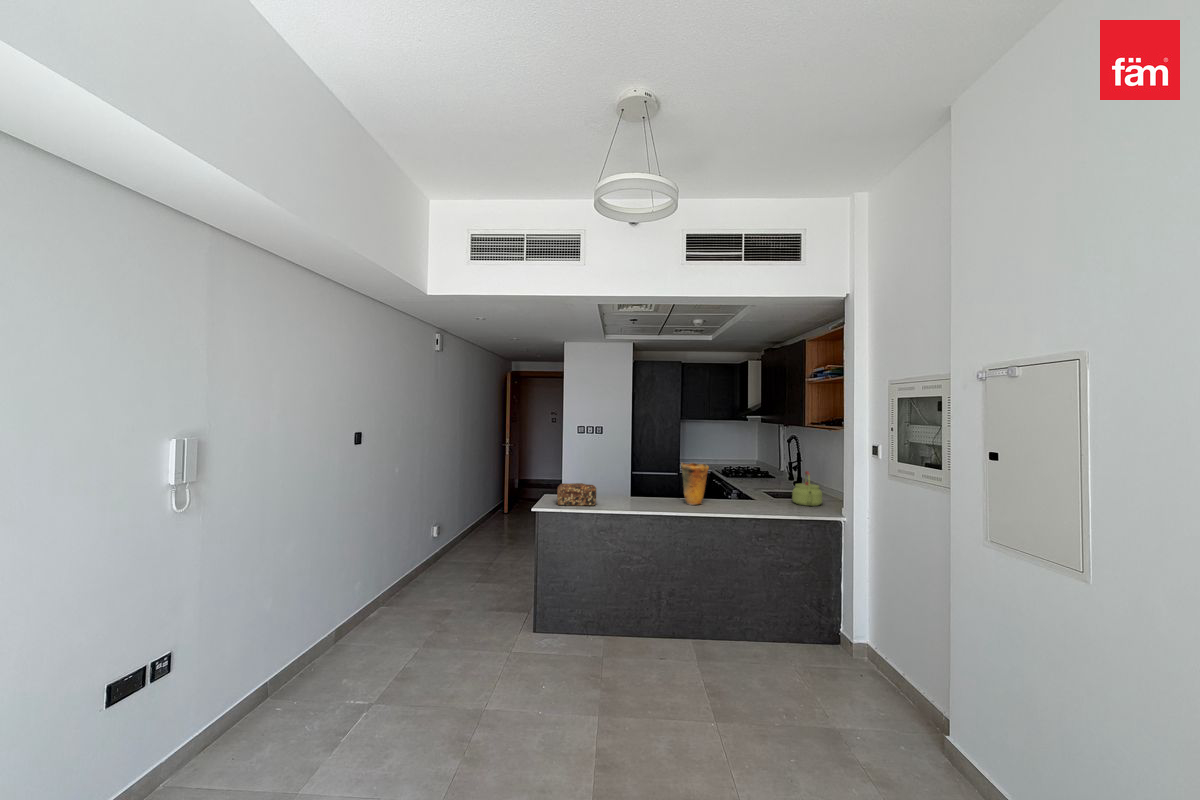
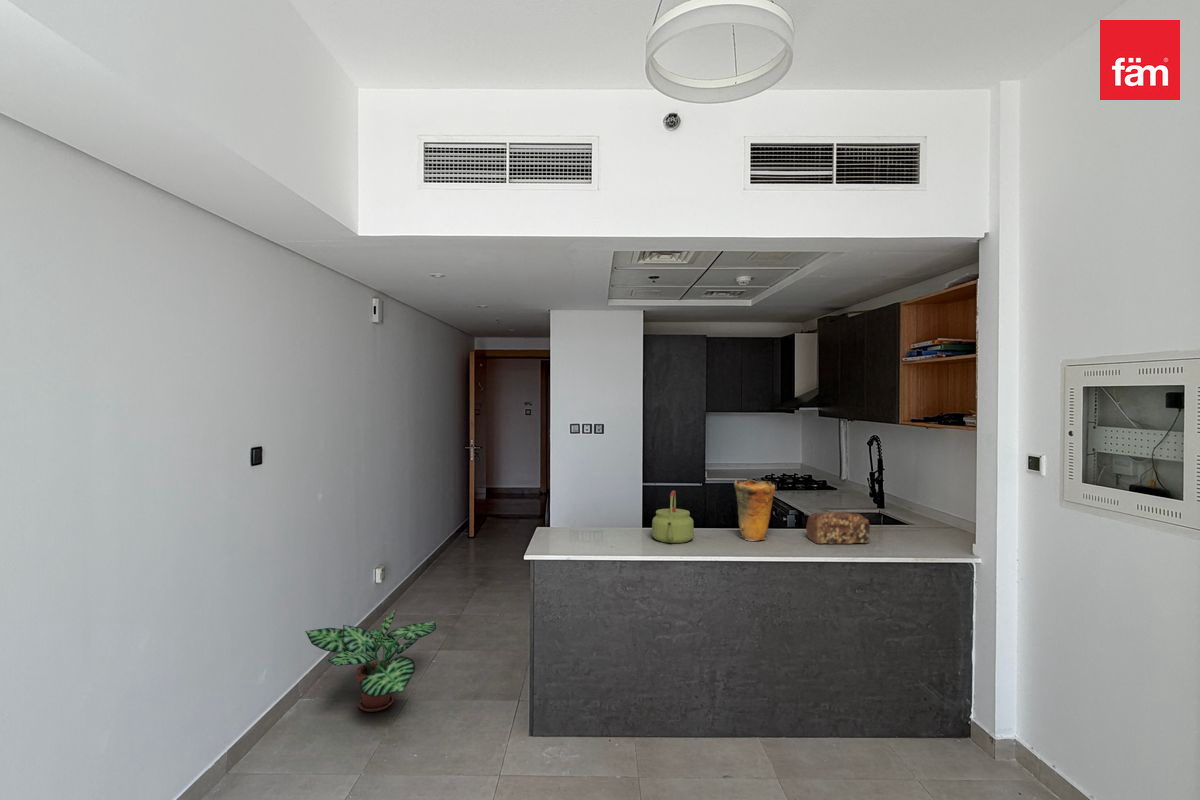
kettle: present [792,471,822,506] -> present [652,490,694,543]
bread loaf: present [557,483,596,506] -> present [806,512,870,544]
potted plant: none [385,547,474,617] -> present [305,609,436,712]

